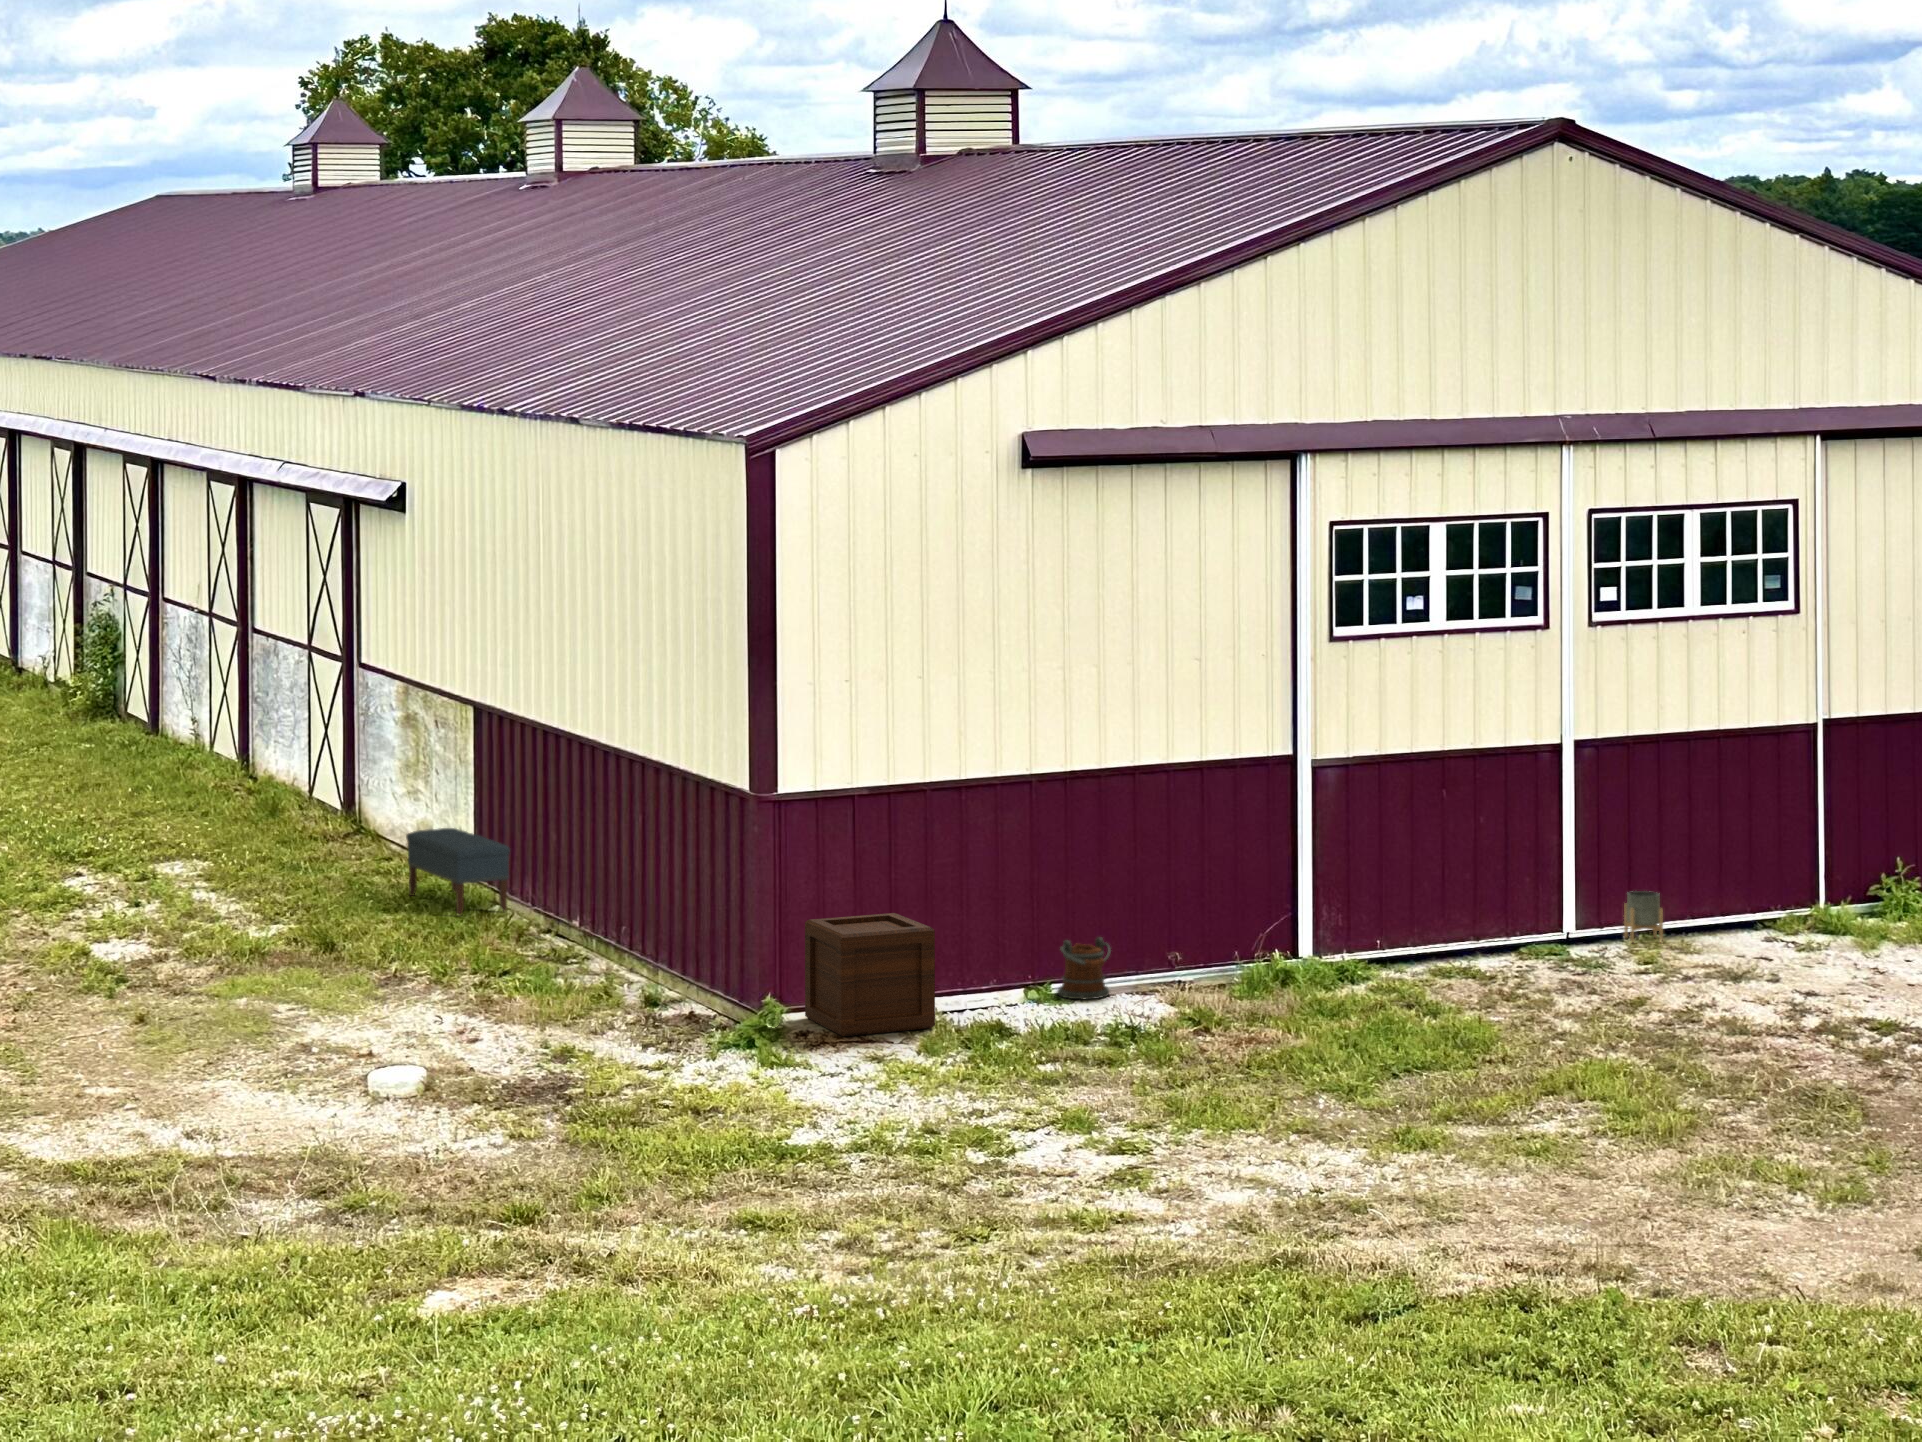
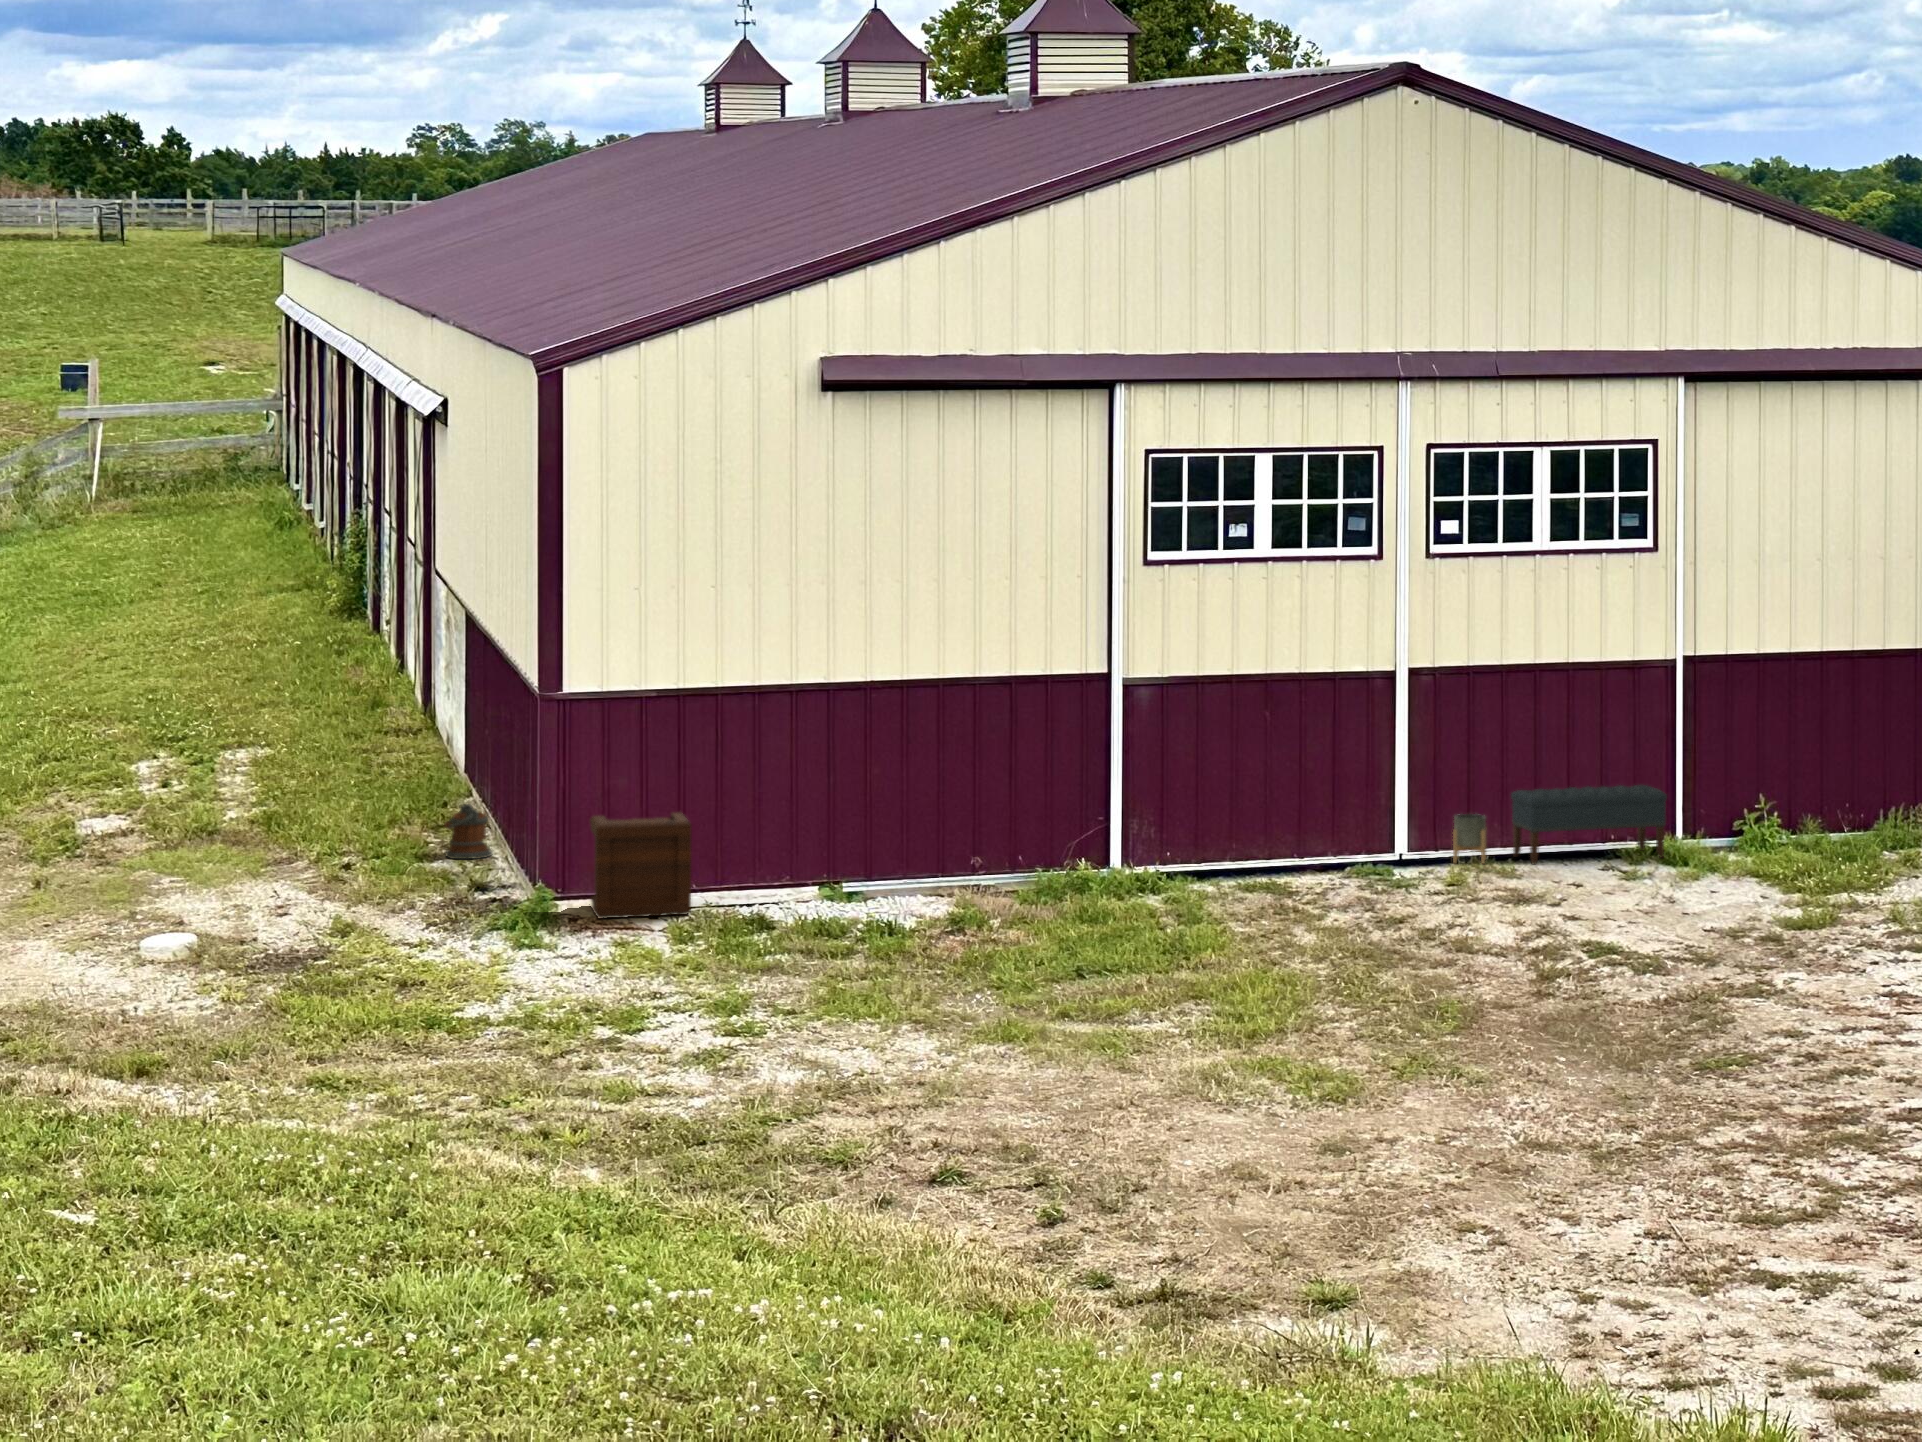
bench: present [406,828,510,915] -> present [1511,785,1667,864]
bucket: present [1057,937,1111,999] -> present [444,804,493,859]

